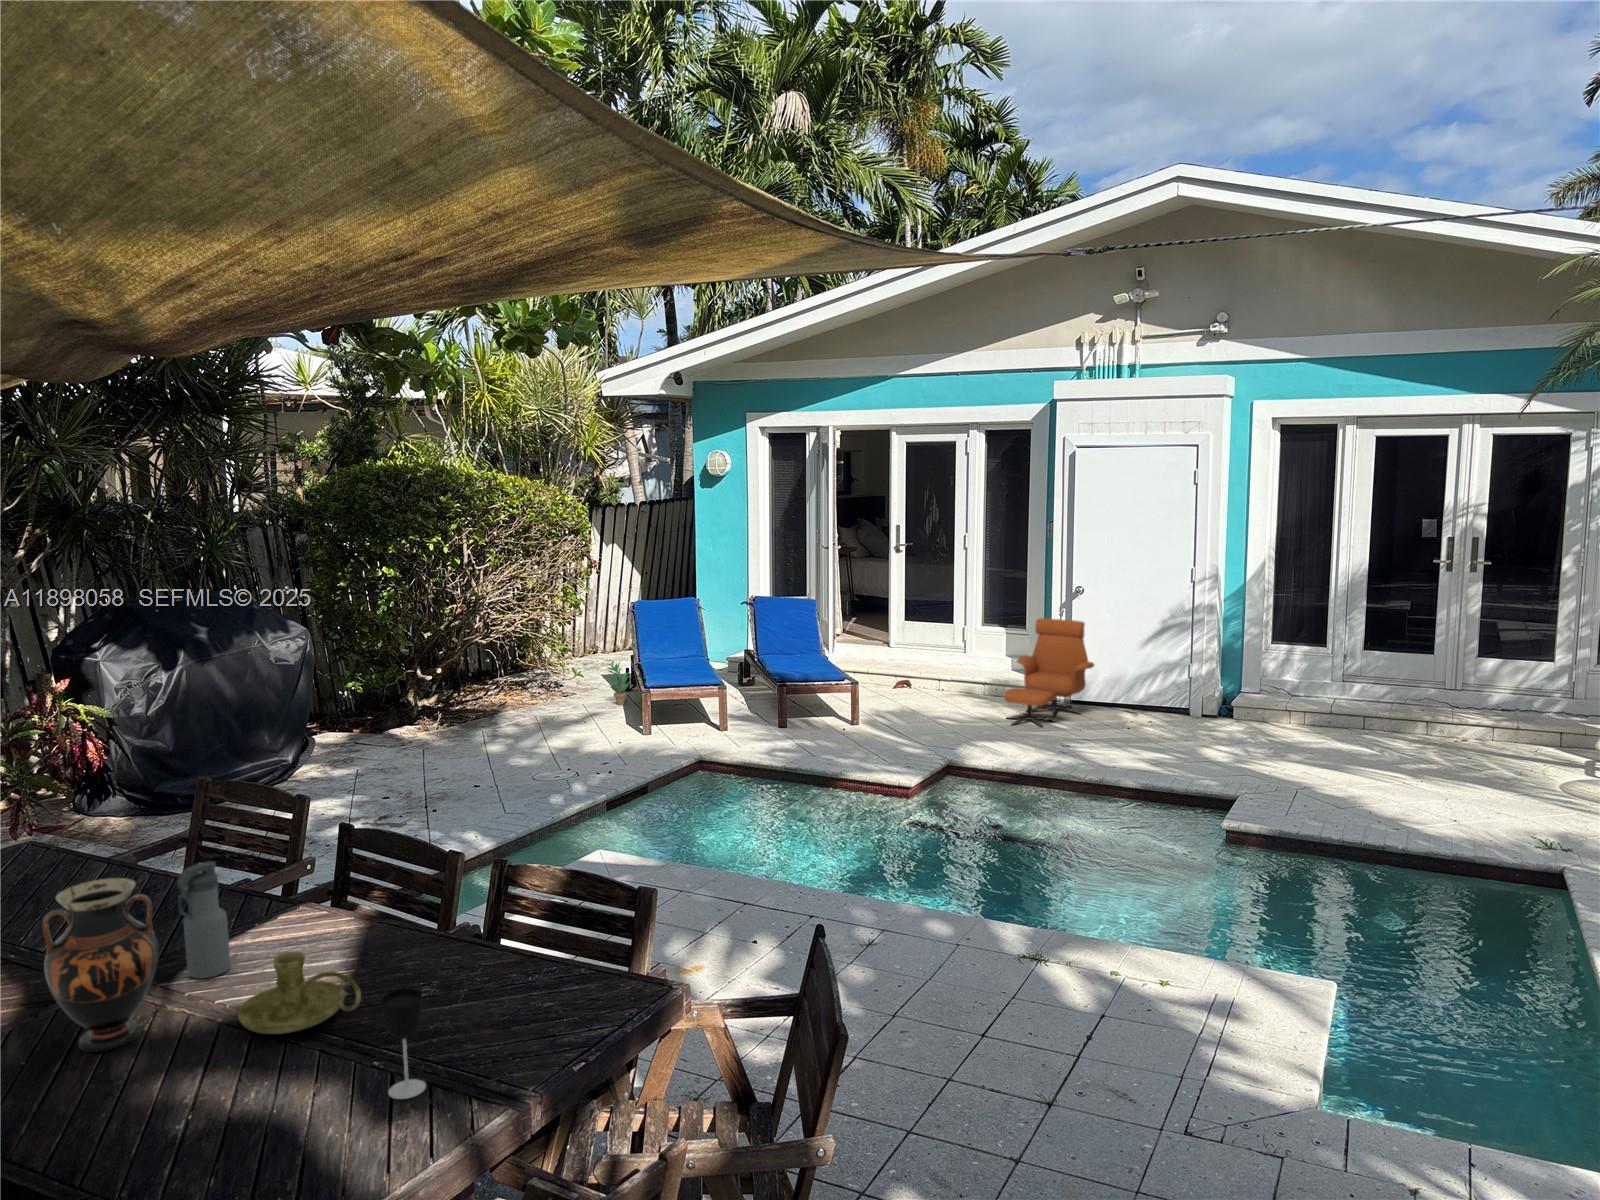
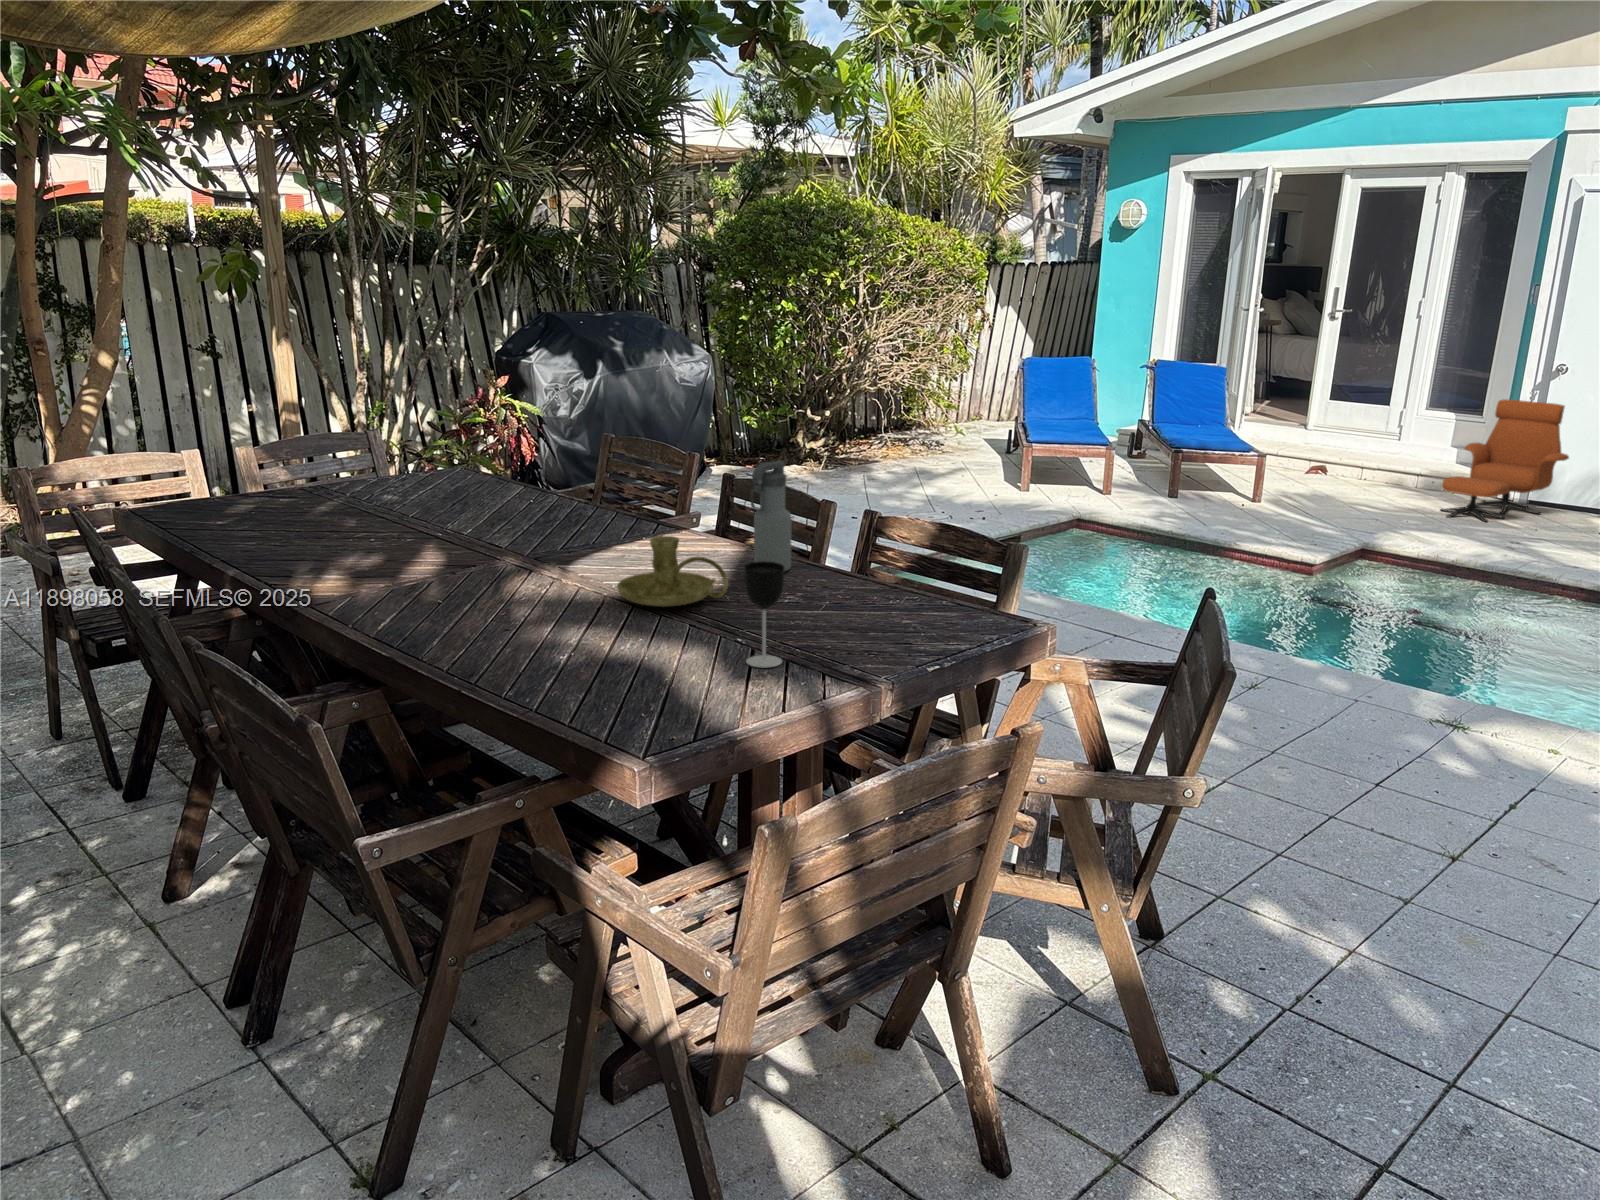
potted plant: present [607,661,630,705] -> none [988,417,1013,464]
water bottle: present [177,861,231,979] -> present [751,461,792,571]
vase: present [43,878,158,1052] -> none [456,444,552,599]

